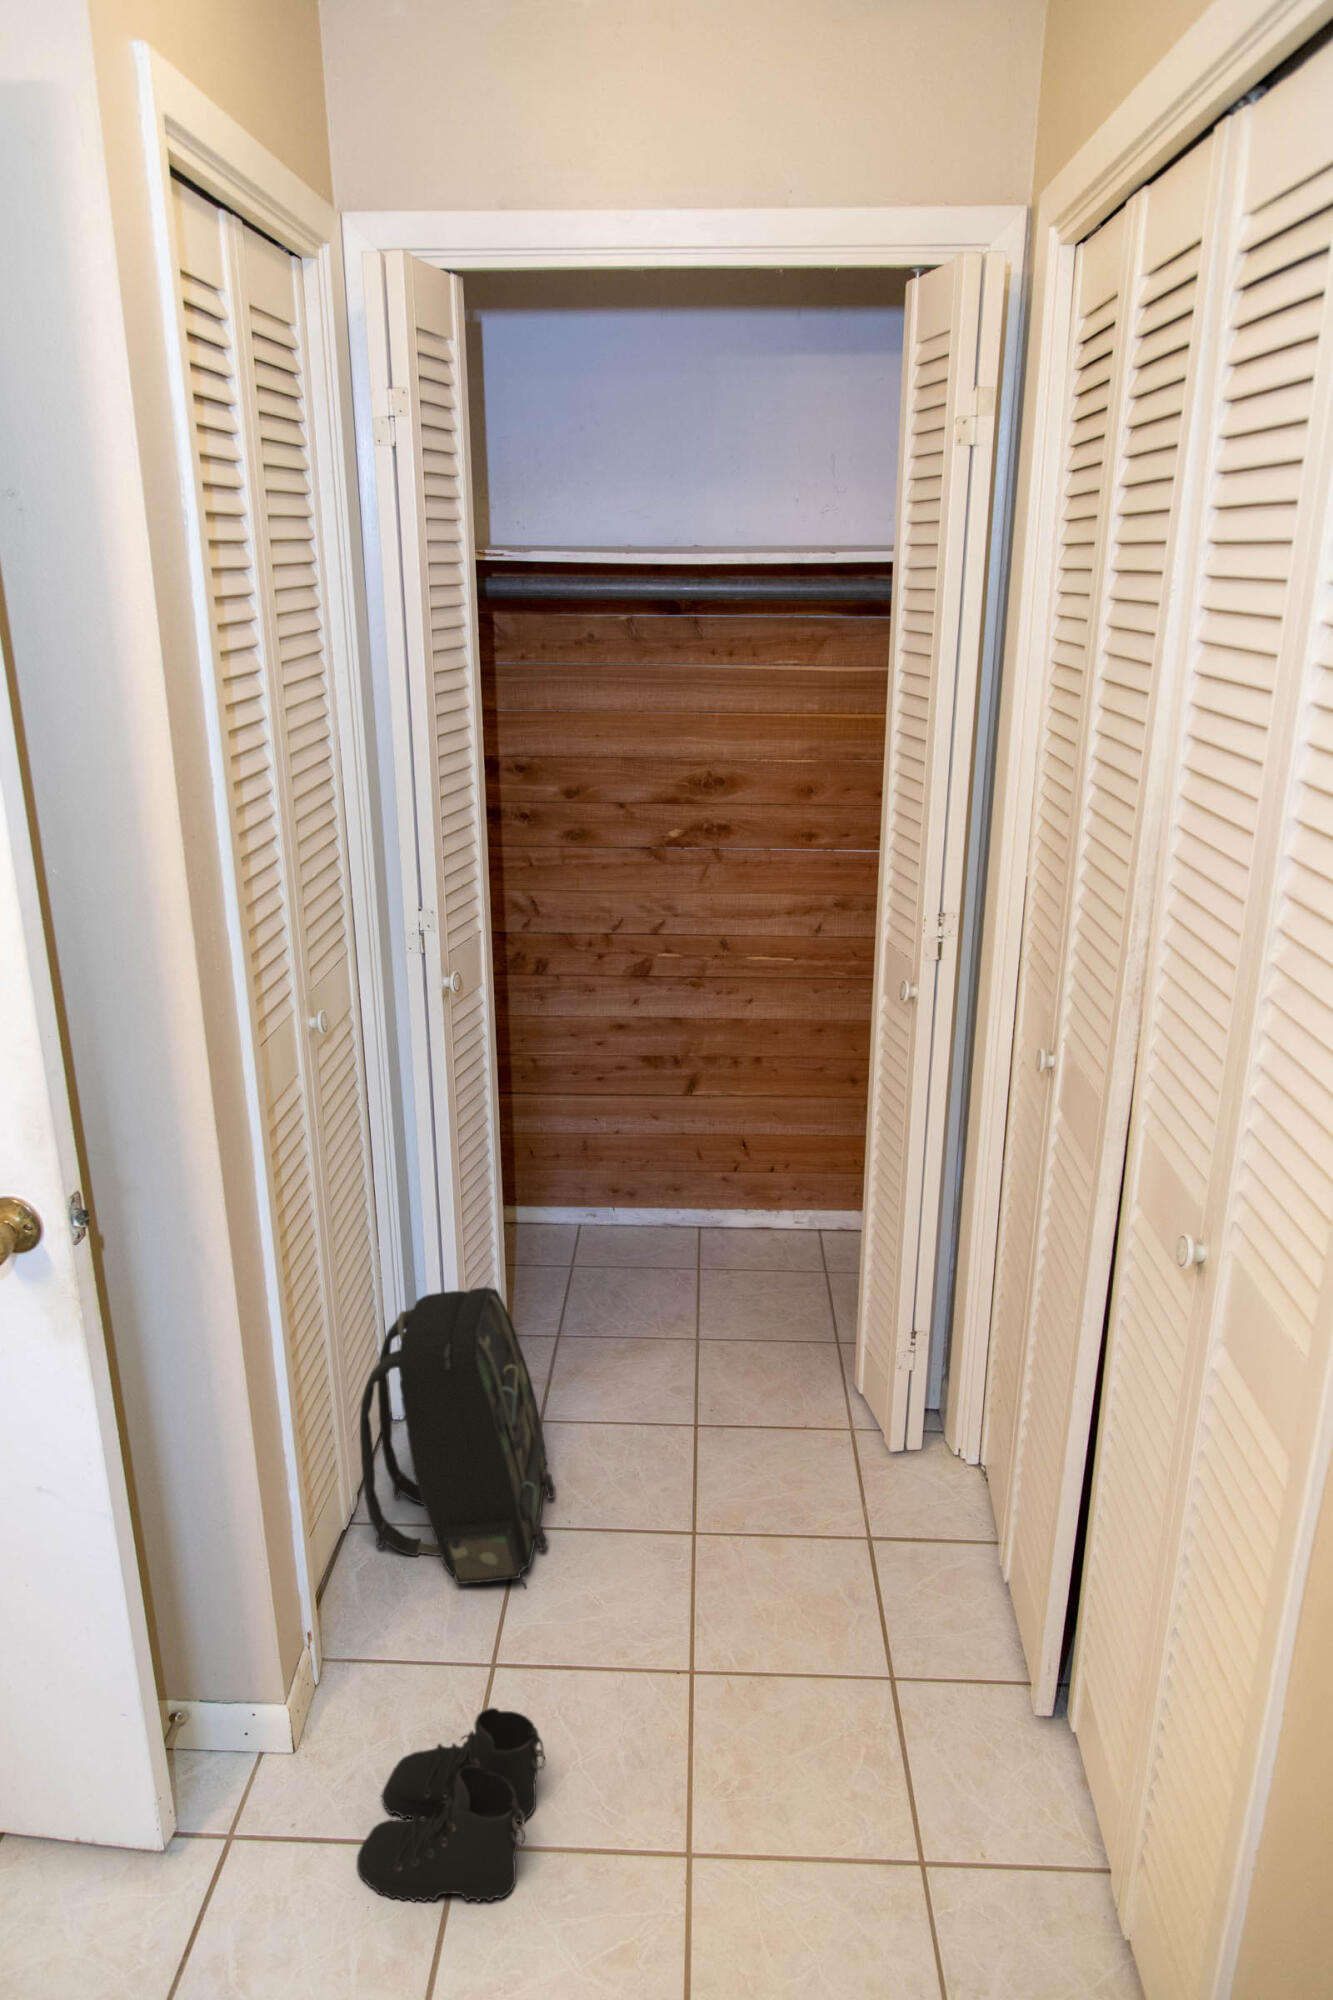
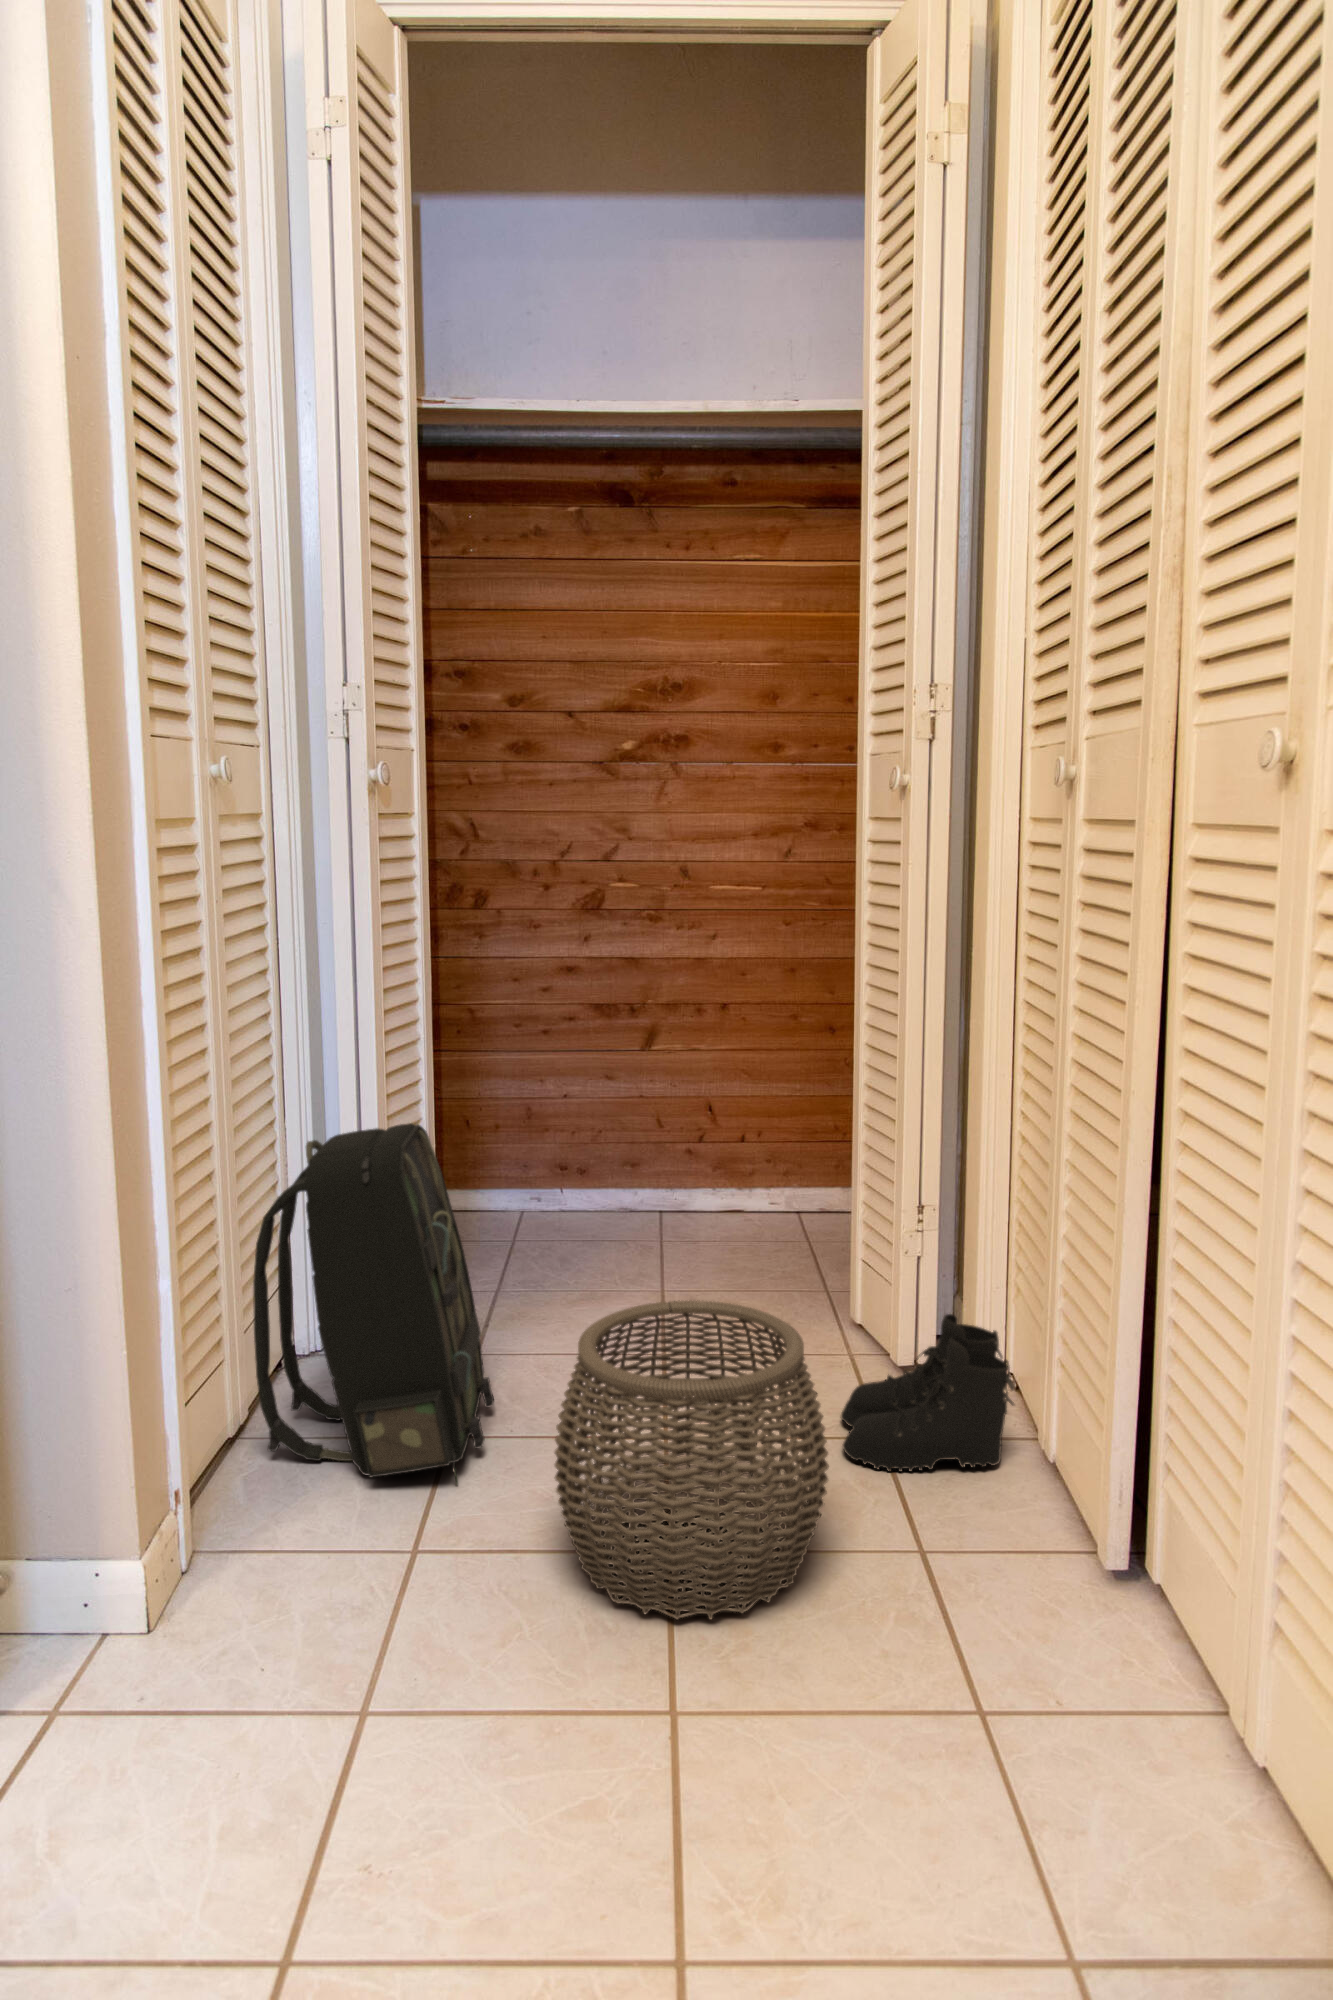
woven basket: none [601,1480,816,1756] -> present [555,1300,829,1619]
boots: present [357,1708,545,1902] -> present [841,1314,1014,1472]

